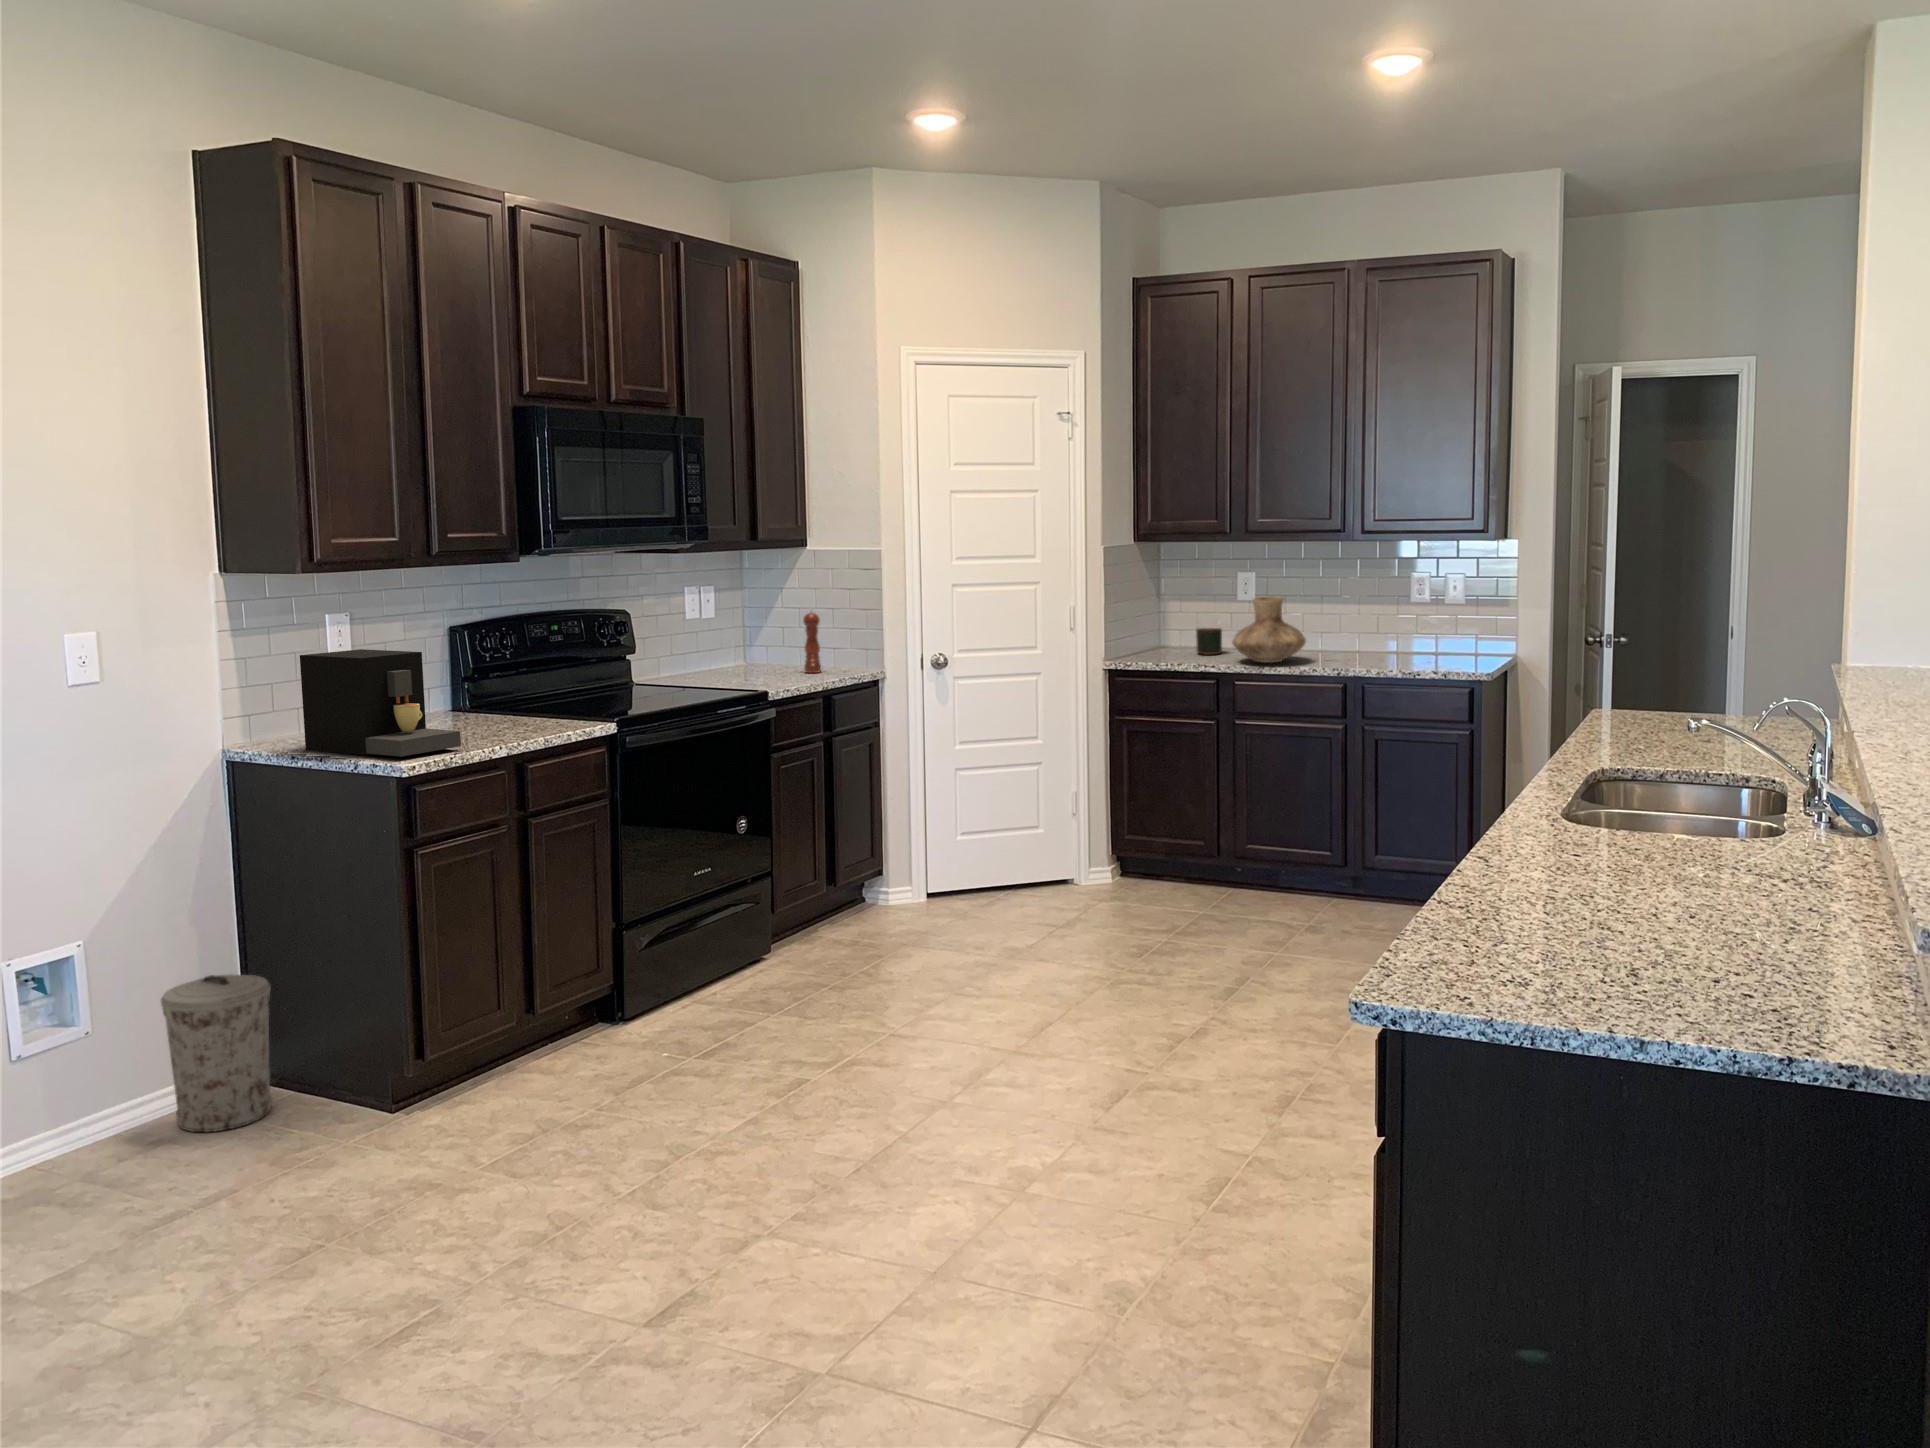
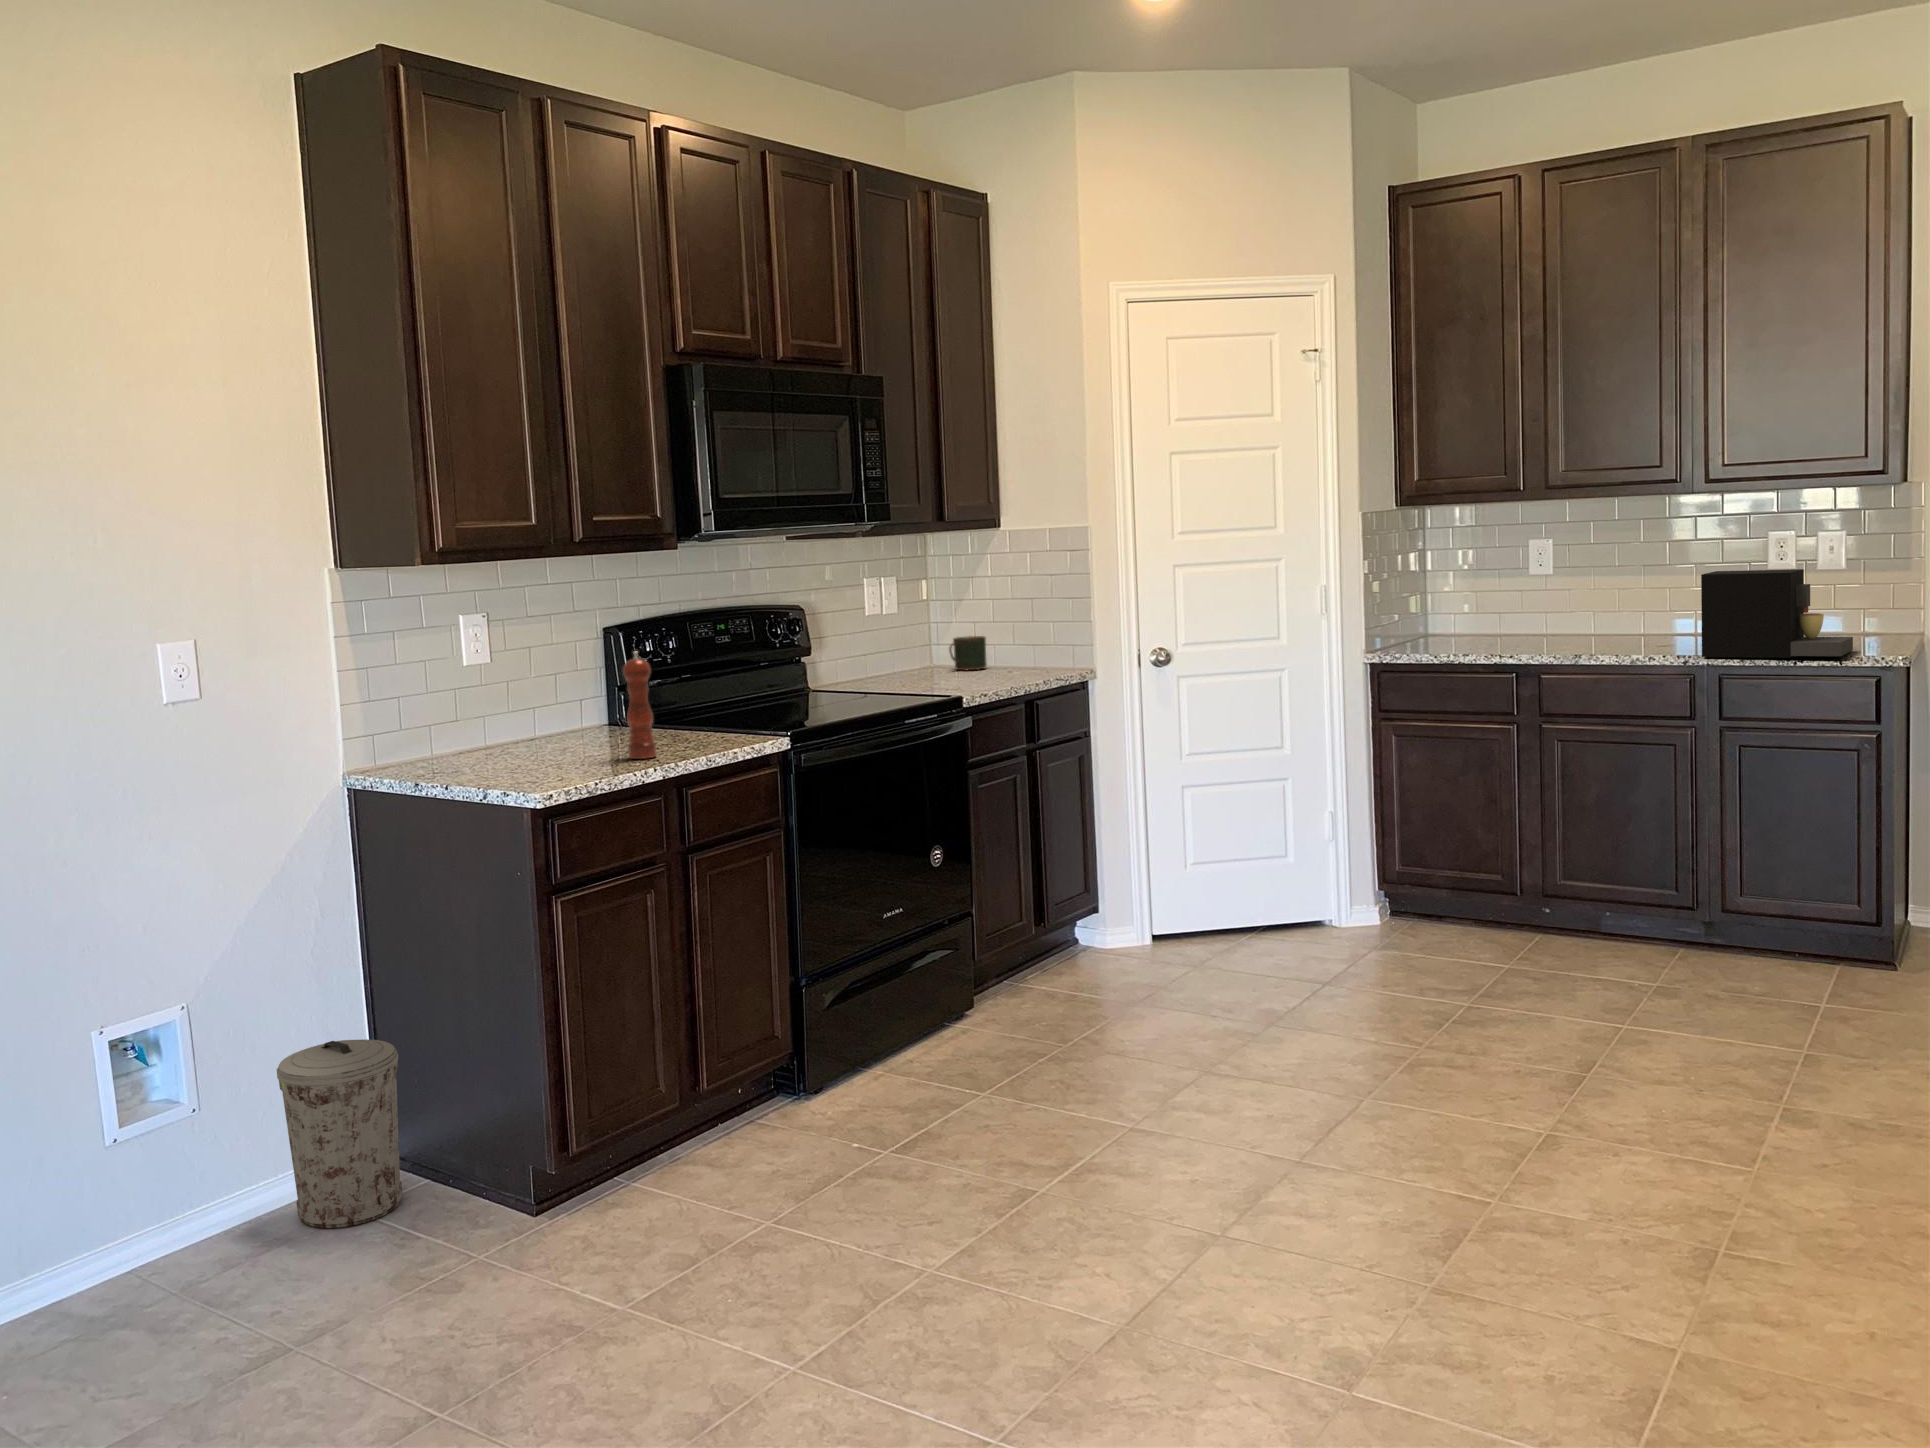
vase: present [1232,597,1306,663] -> none [1532,567,1631,650]
pepper mill: present [803,609,821,673] -> present [623,651,657,759]
mug: present [1196,628,1222,655] -> present [949,636,986,670]
coffee maker: present [300,649,461,757] -> present [1701,569,1853,658]

